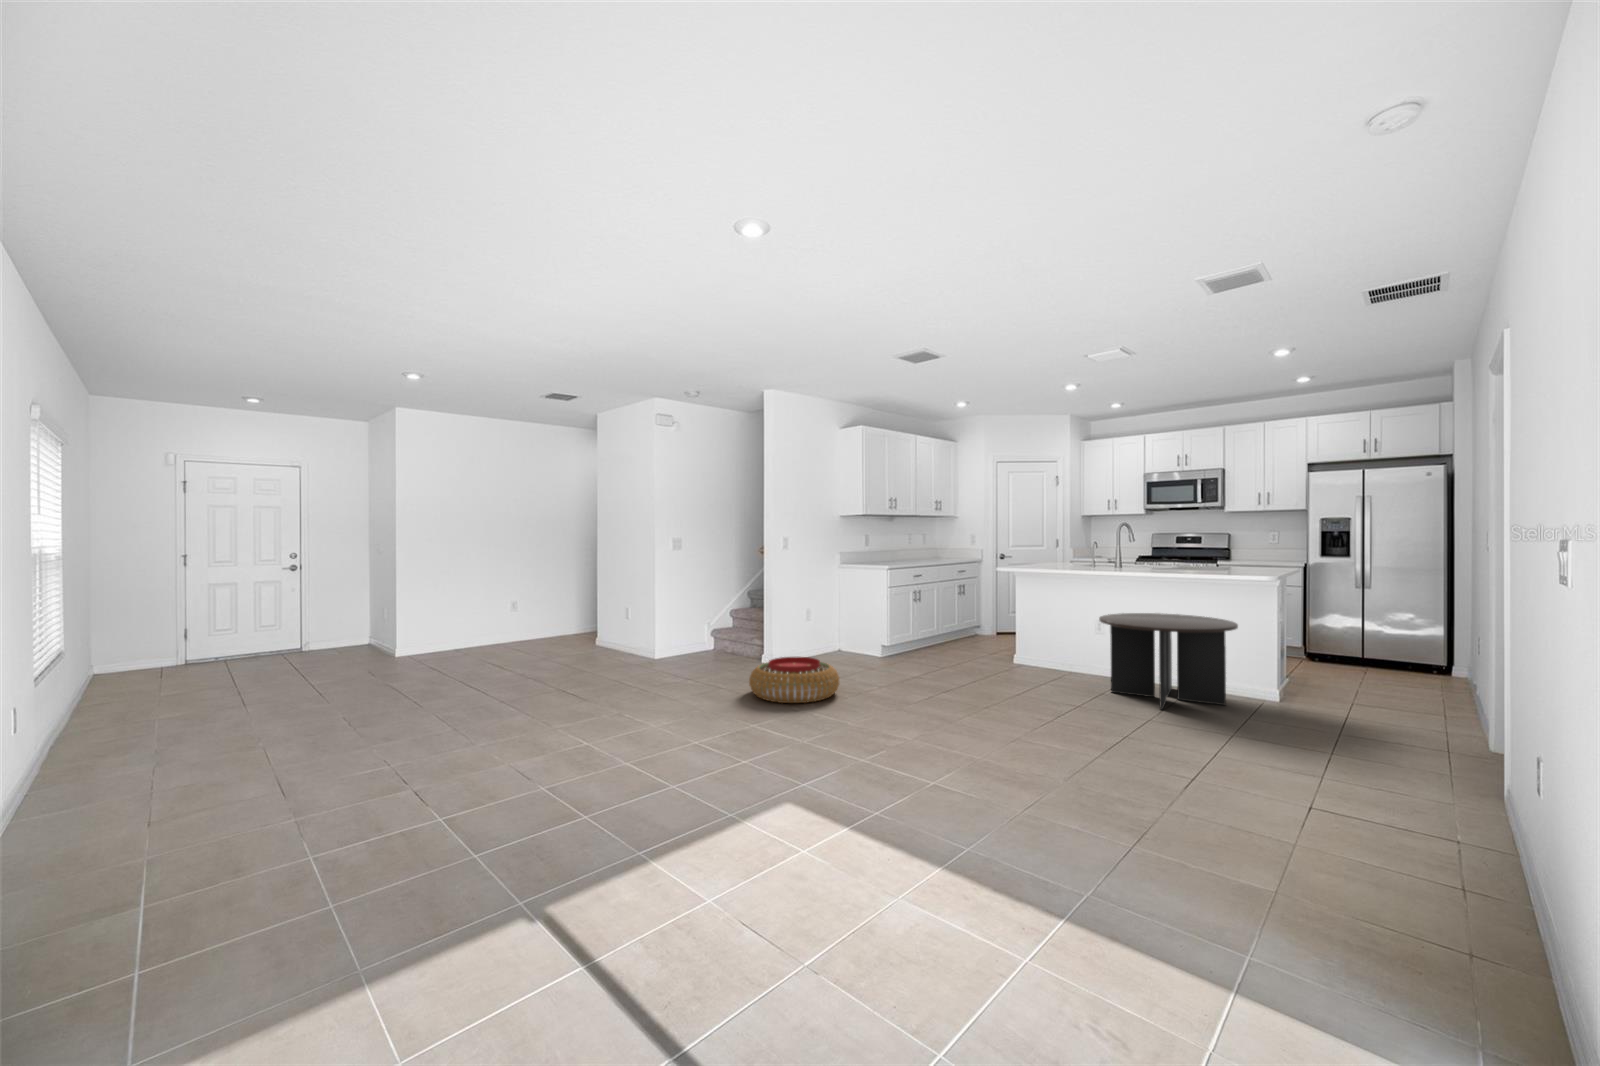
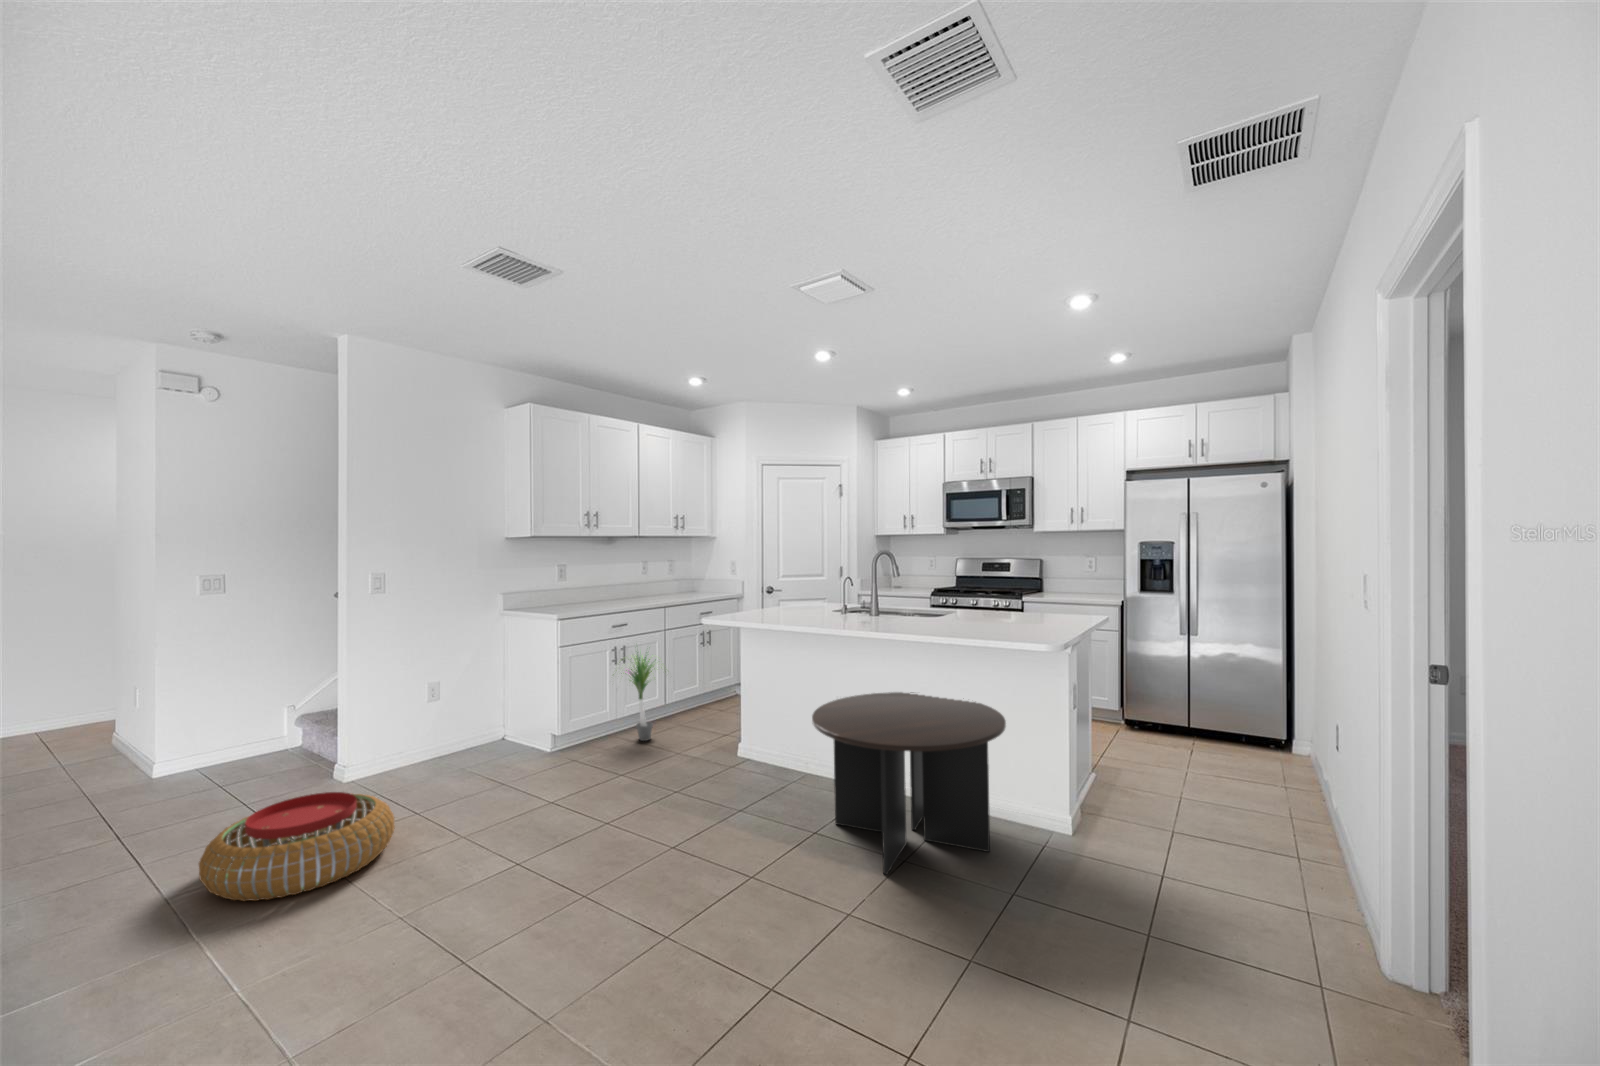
potted plant: none [906,585,952,656] -> present [626,652,656,741]

